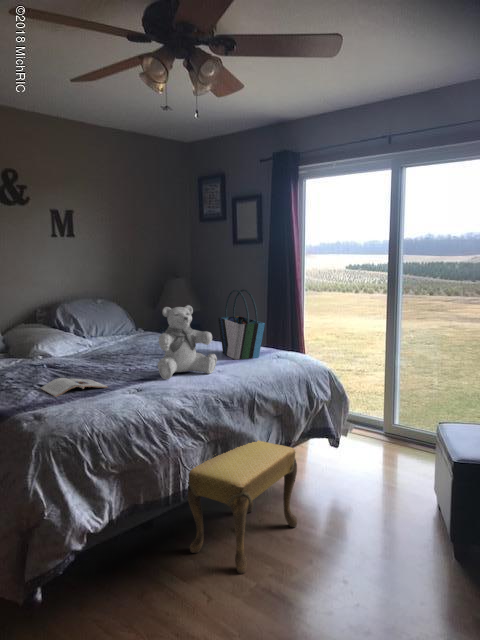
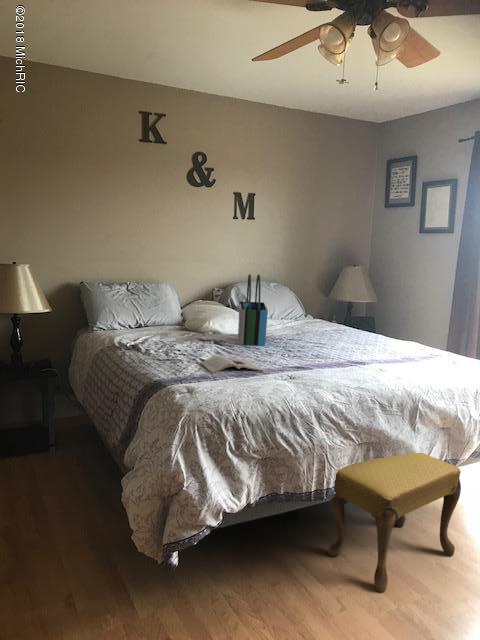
tote bag: present [218,289,265,360] -> present [238,274,268,346]
teddy bear: present [158,305,217,379] -> none [315,295,380,370]

